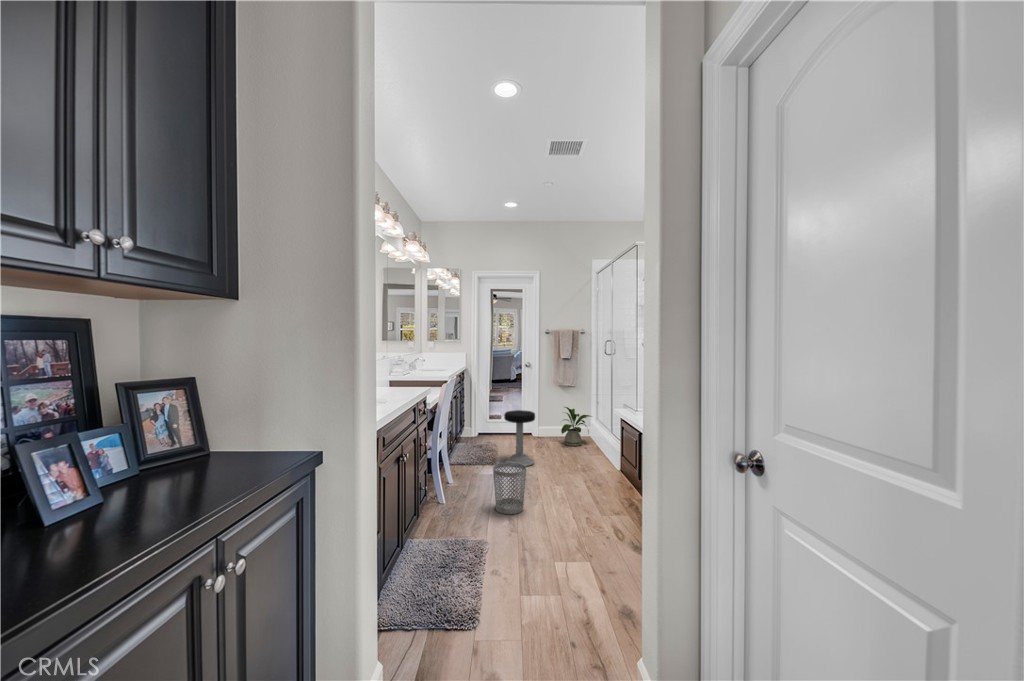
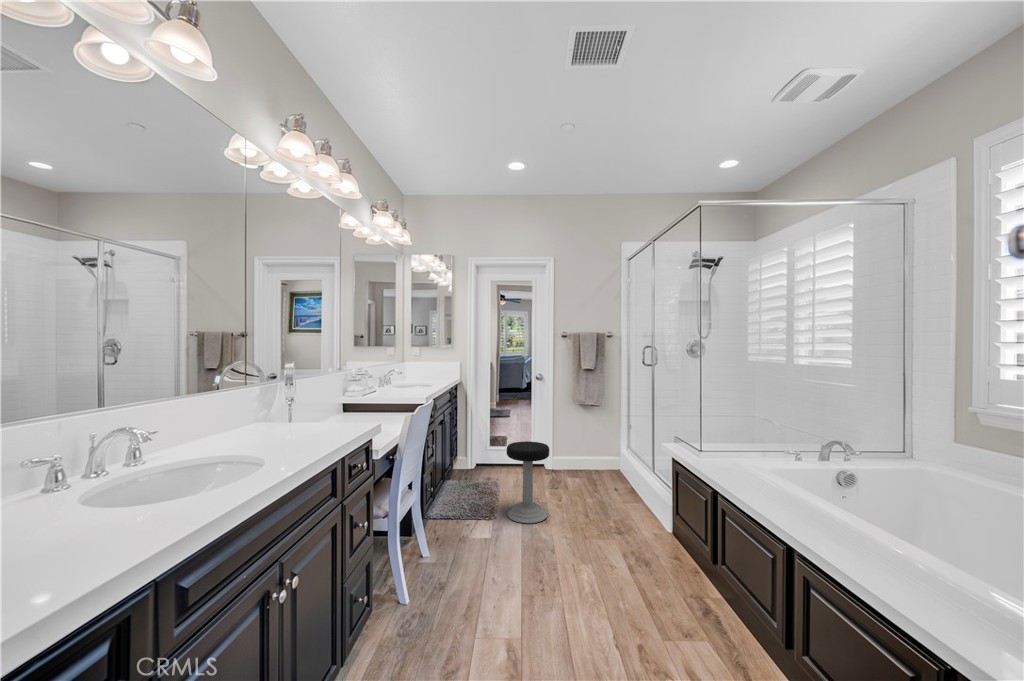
house plant: present [561,407,592,446] -> none [581,434,625,486]
wastebasket: present [493,462,527,514] -> none [481,538,536,634]

